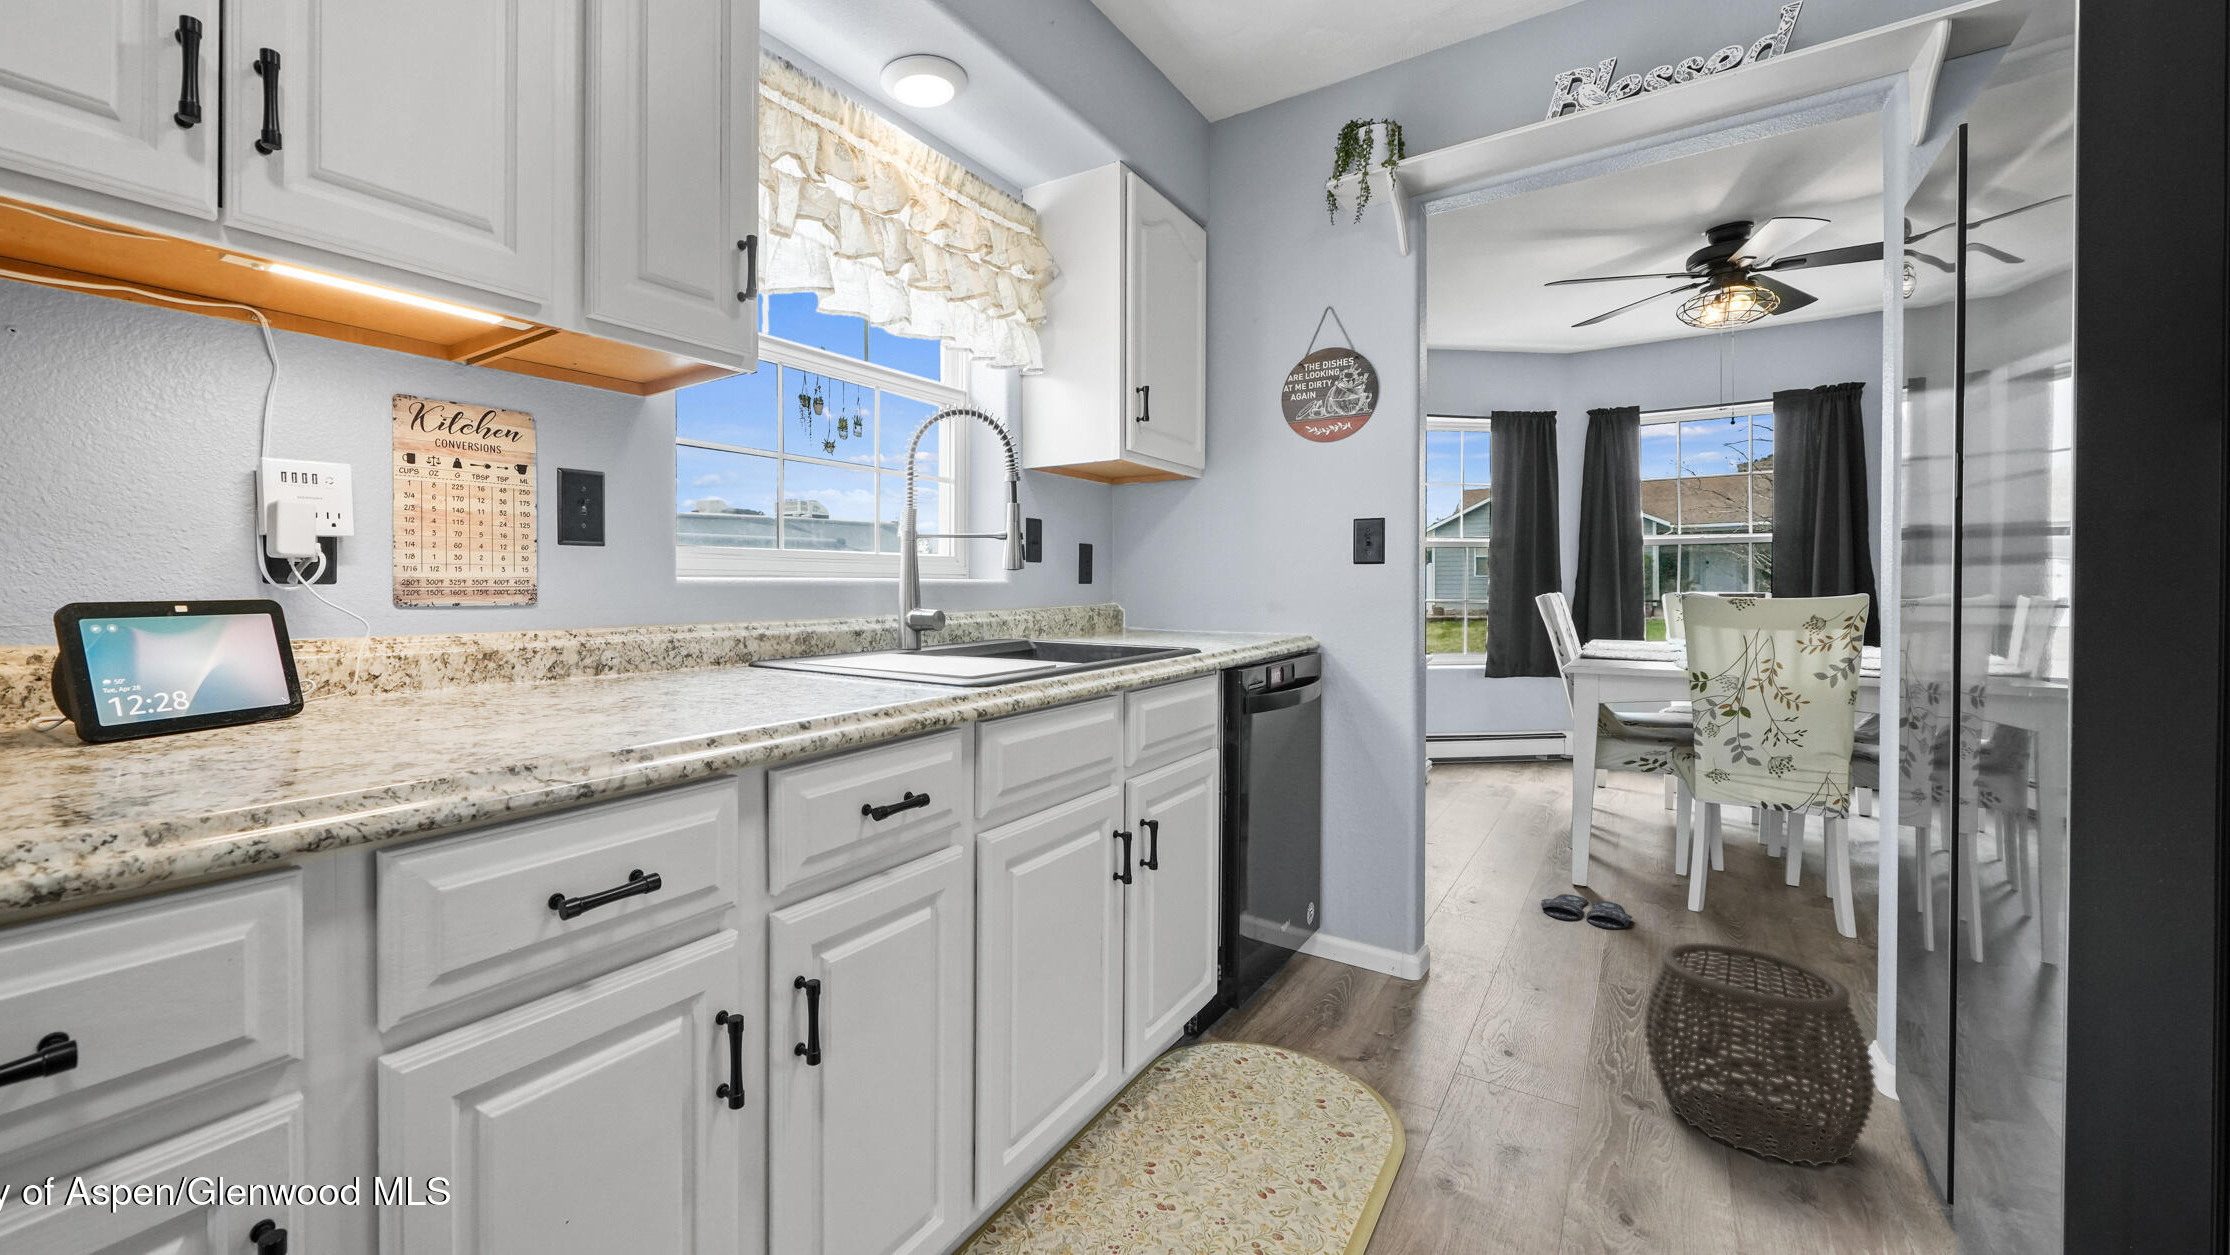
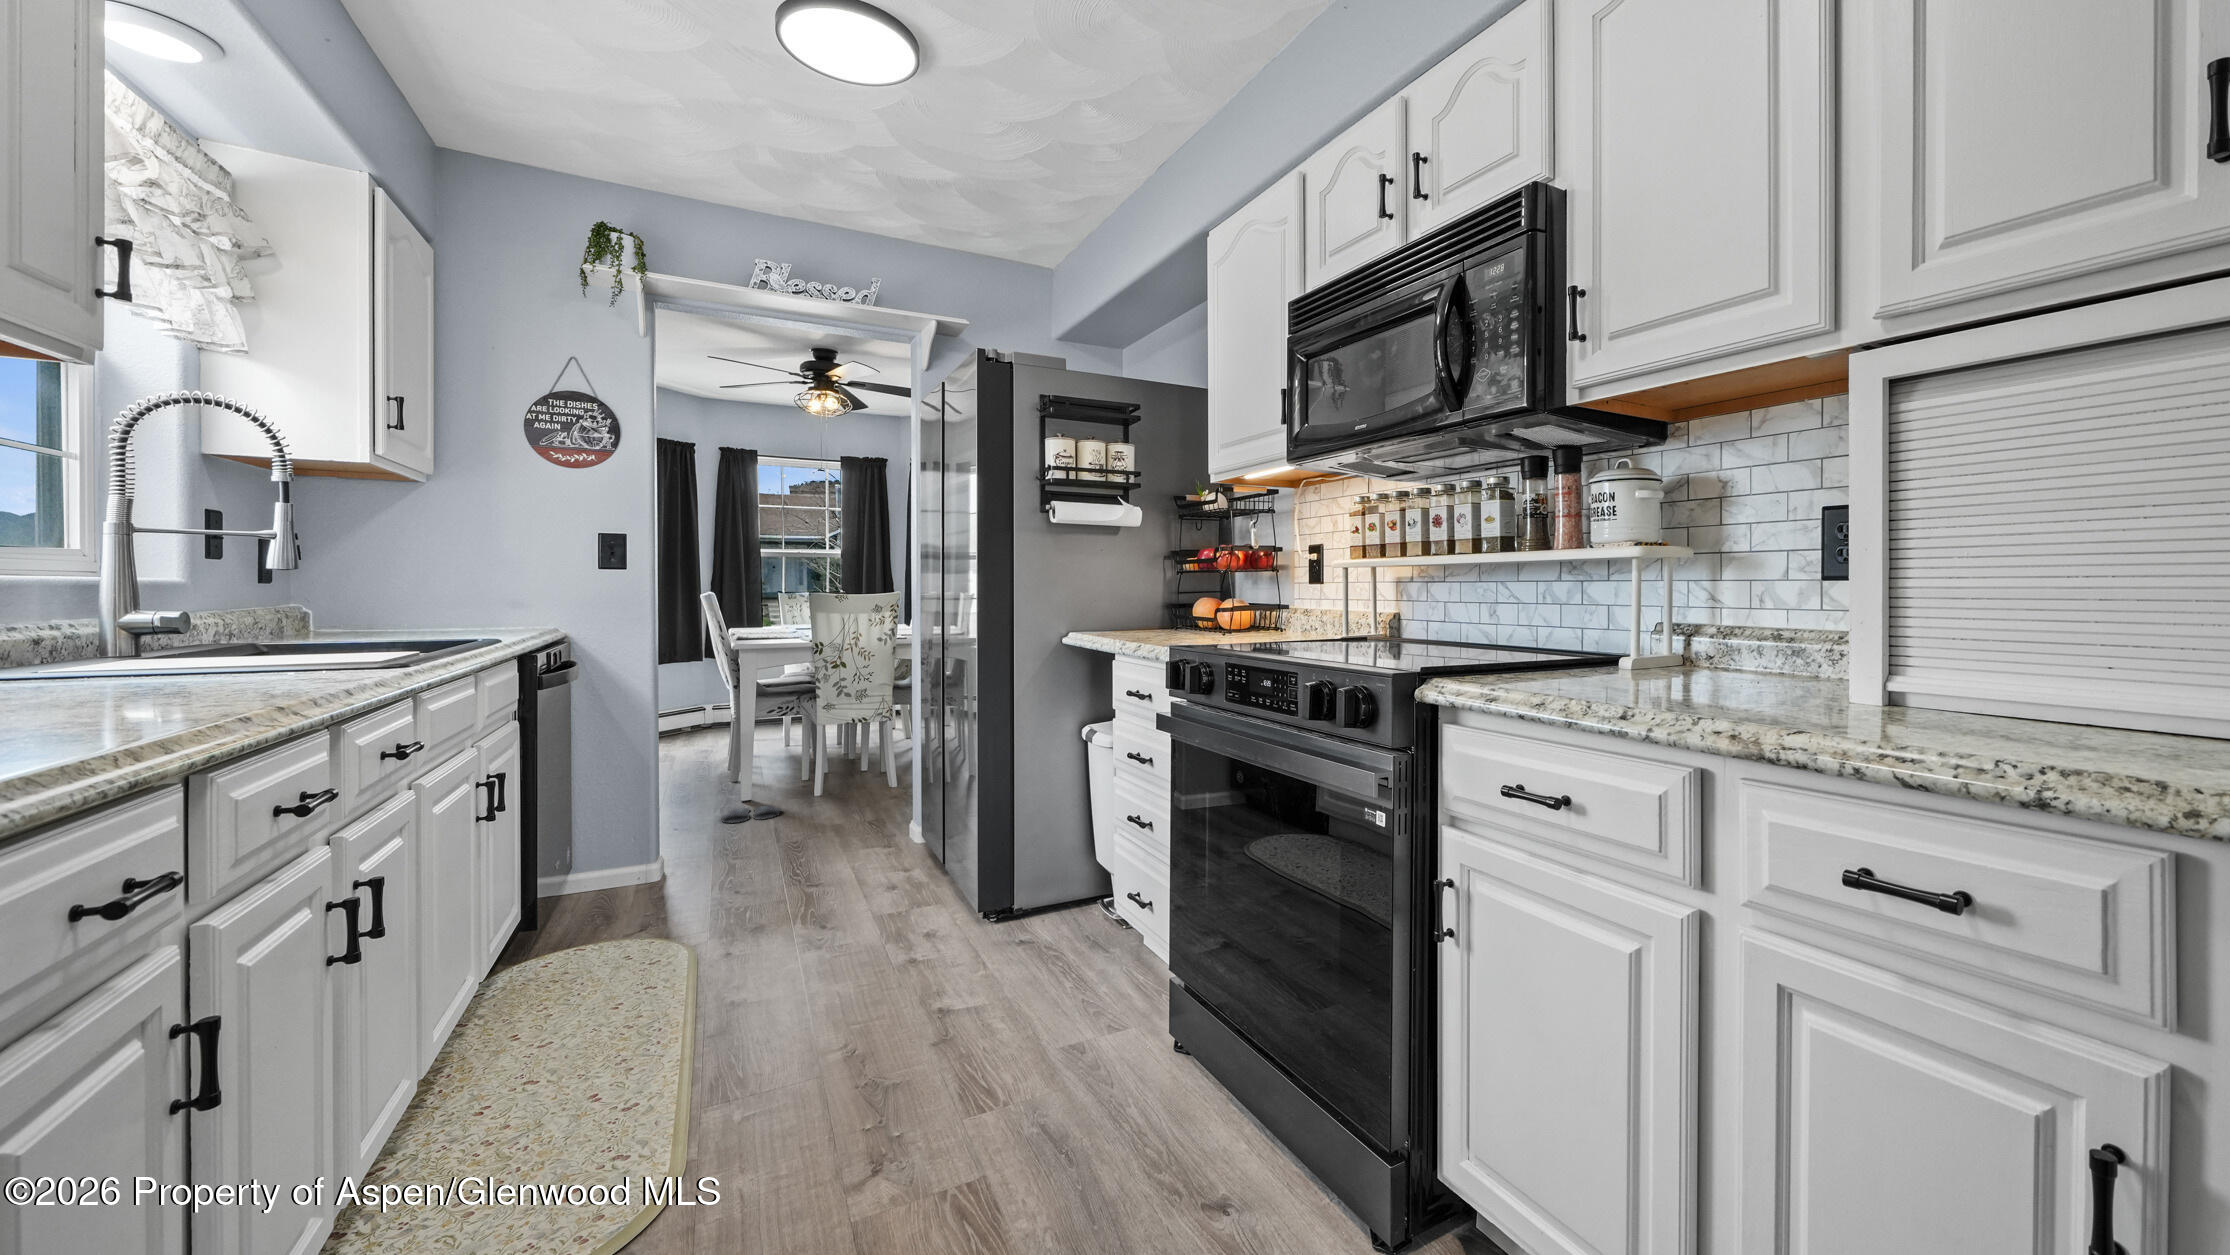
woven basket: present [1644,943,1875,1166] -> none [817,777,922,880]

